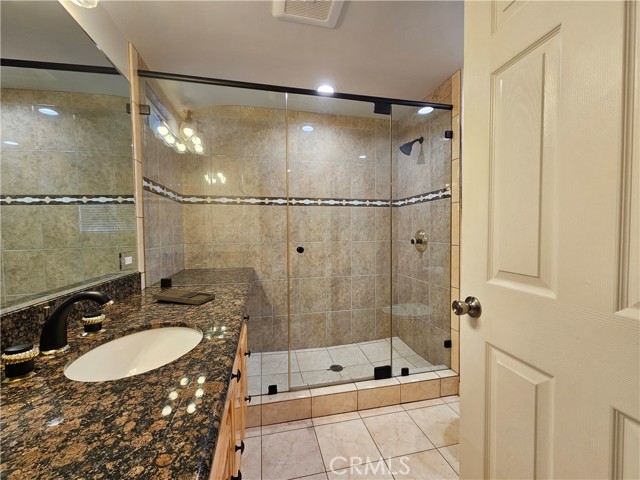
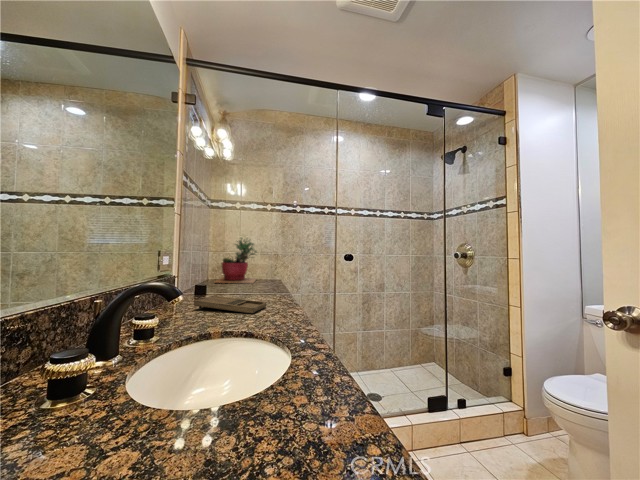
succulent plant: none [189,230,232,273] -> present [216,238,257,283]

